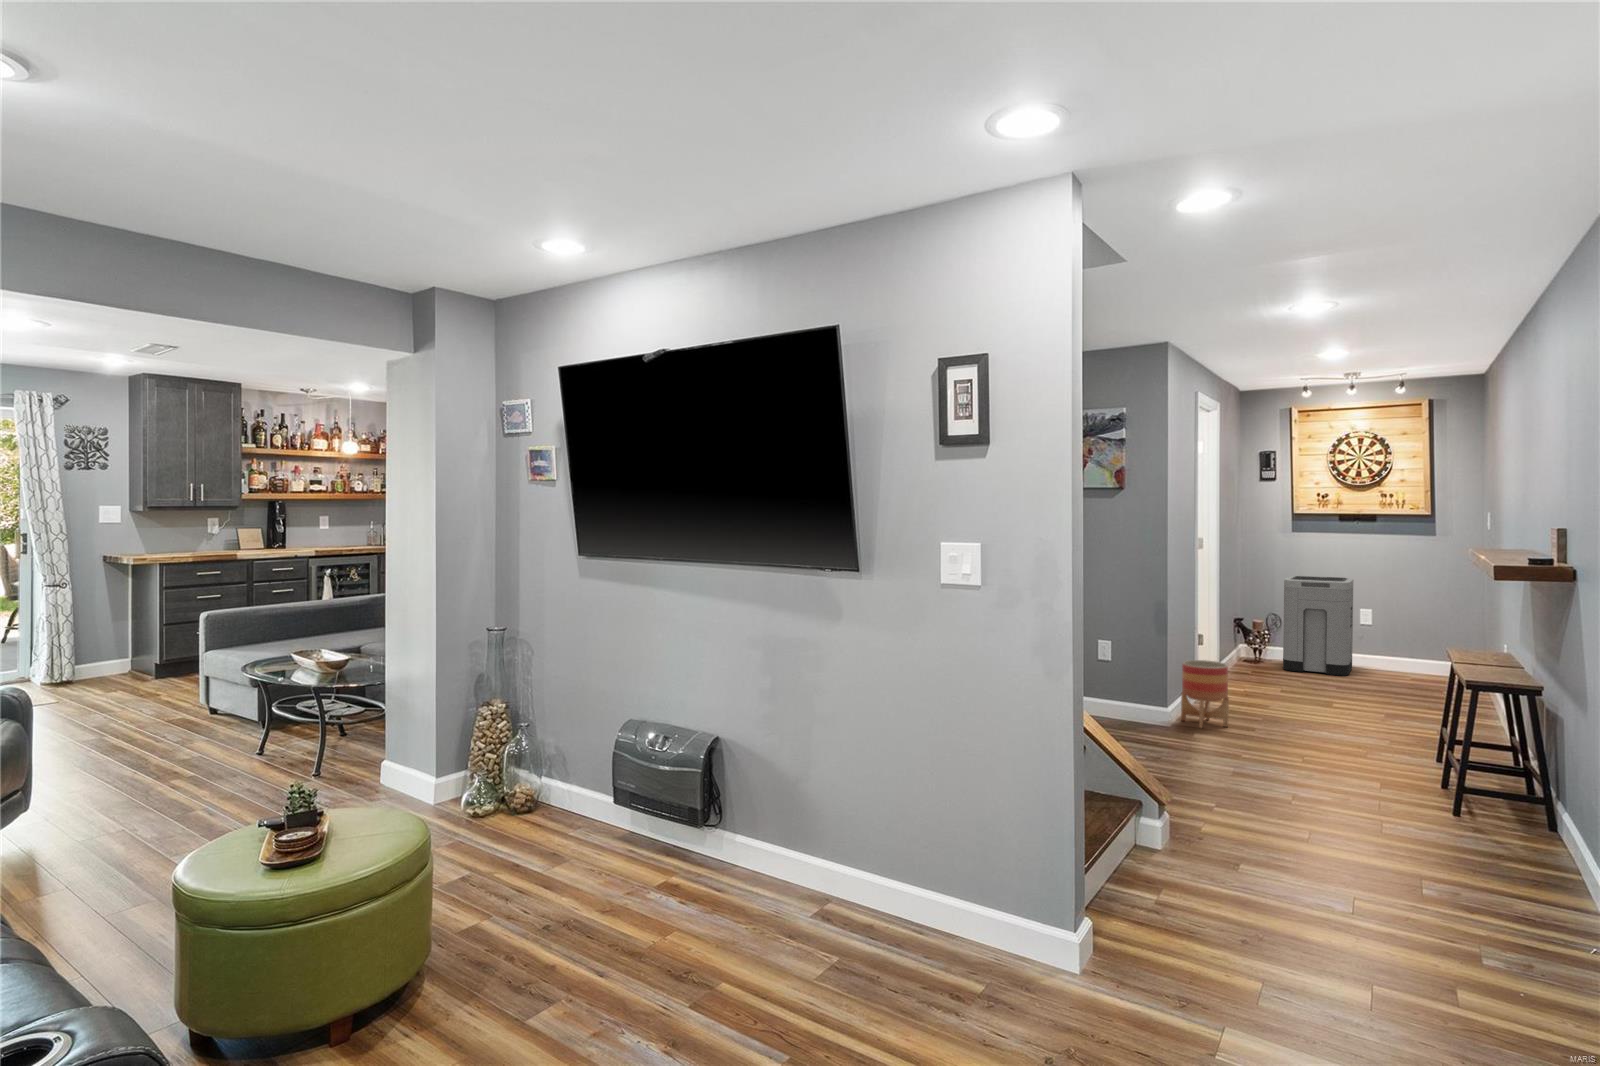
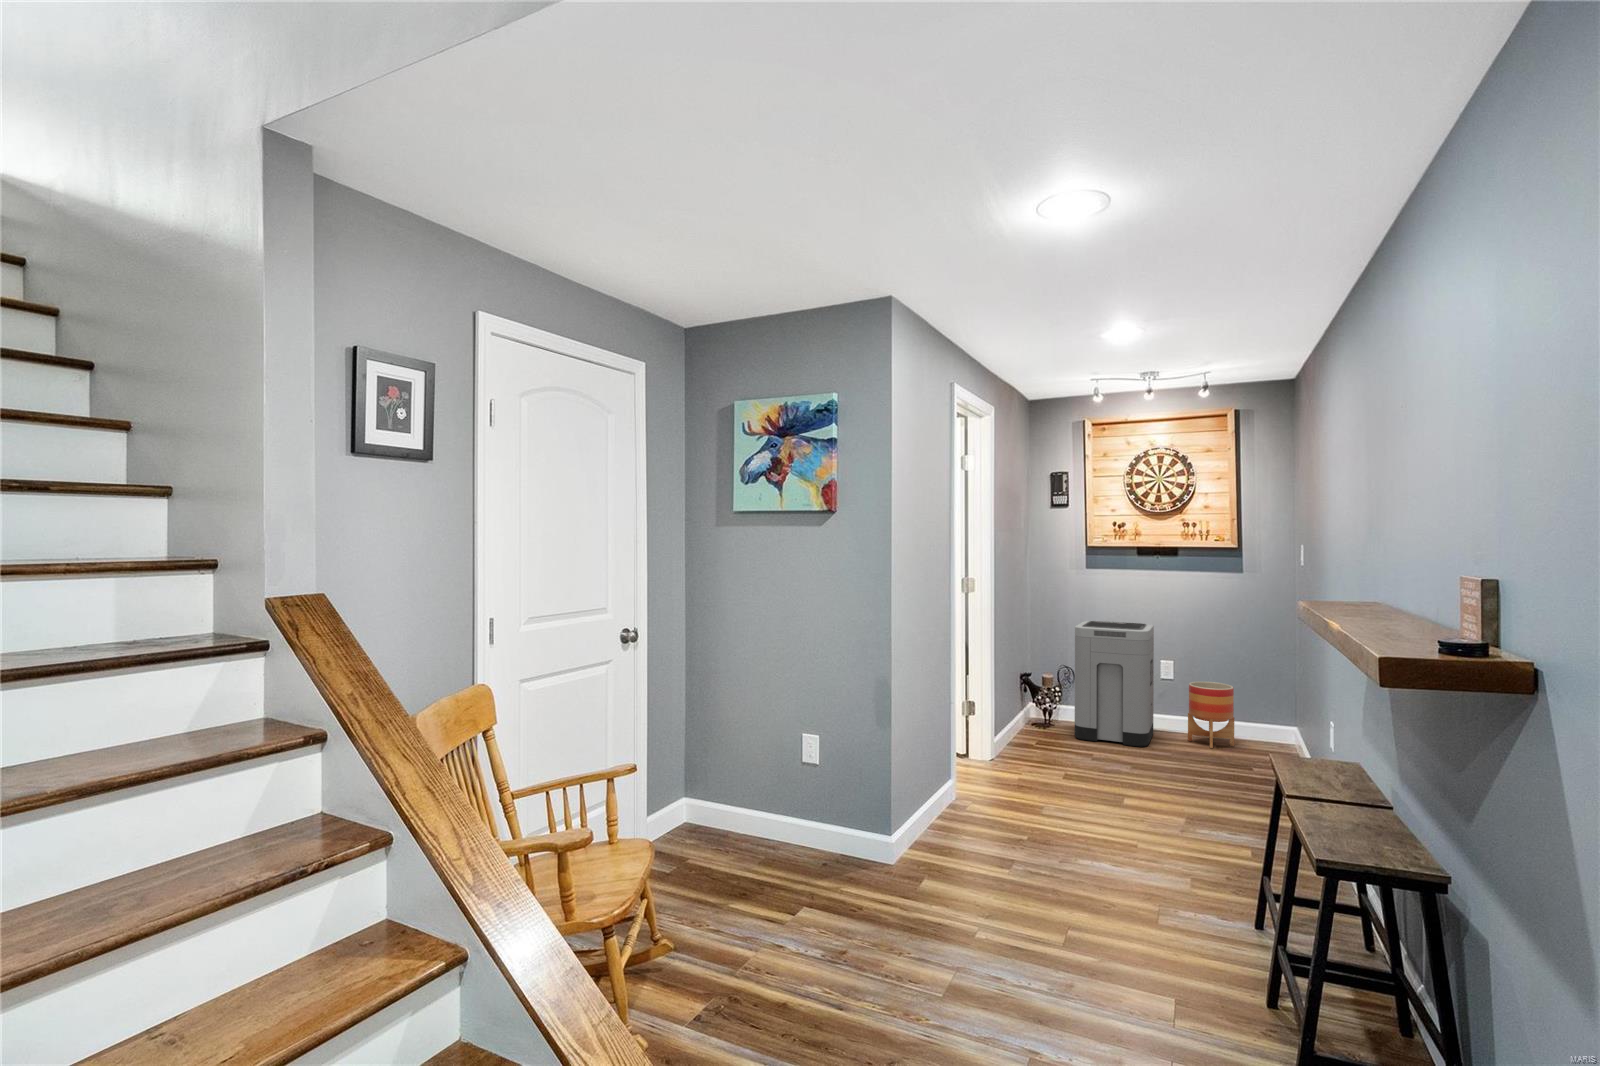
planter: present [1181,660,1229,728] -> present [1188,682,1234,748]

